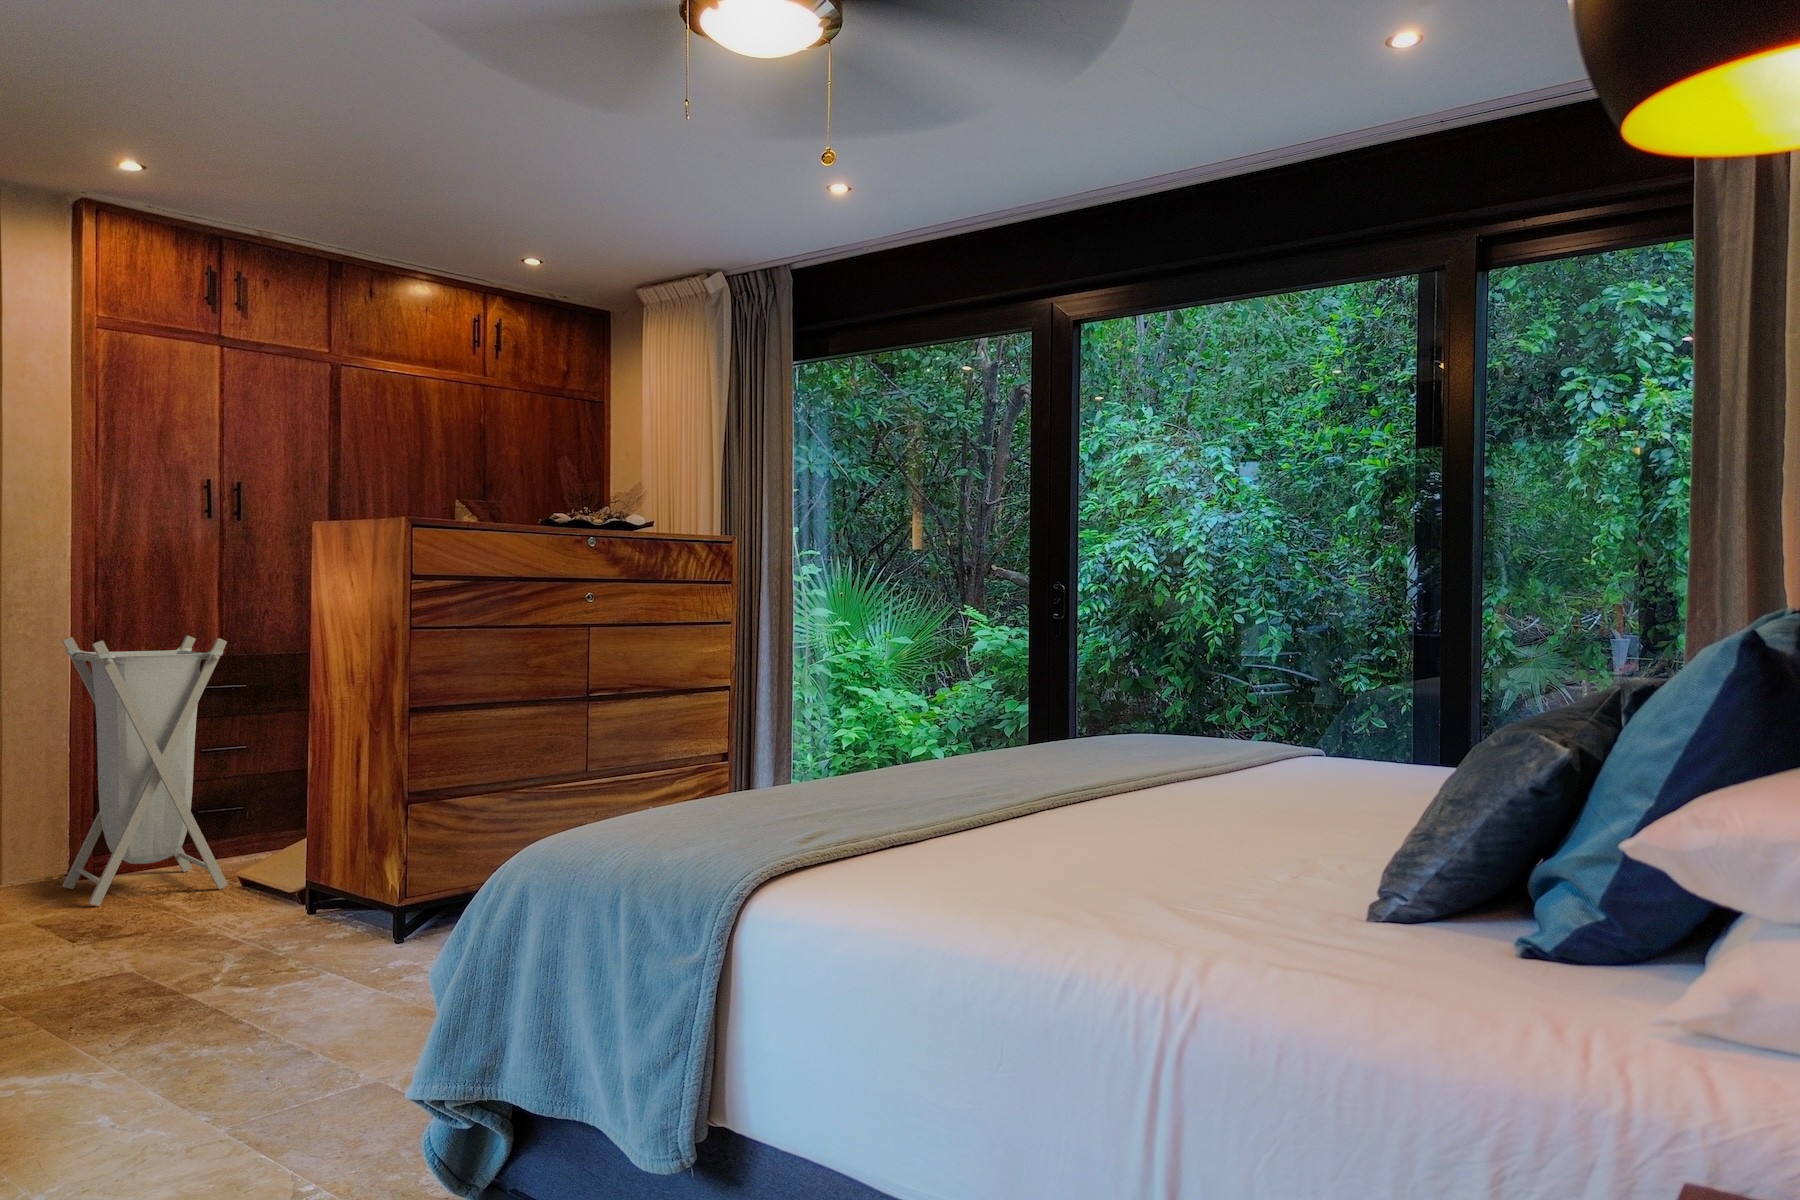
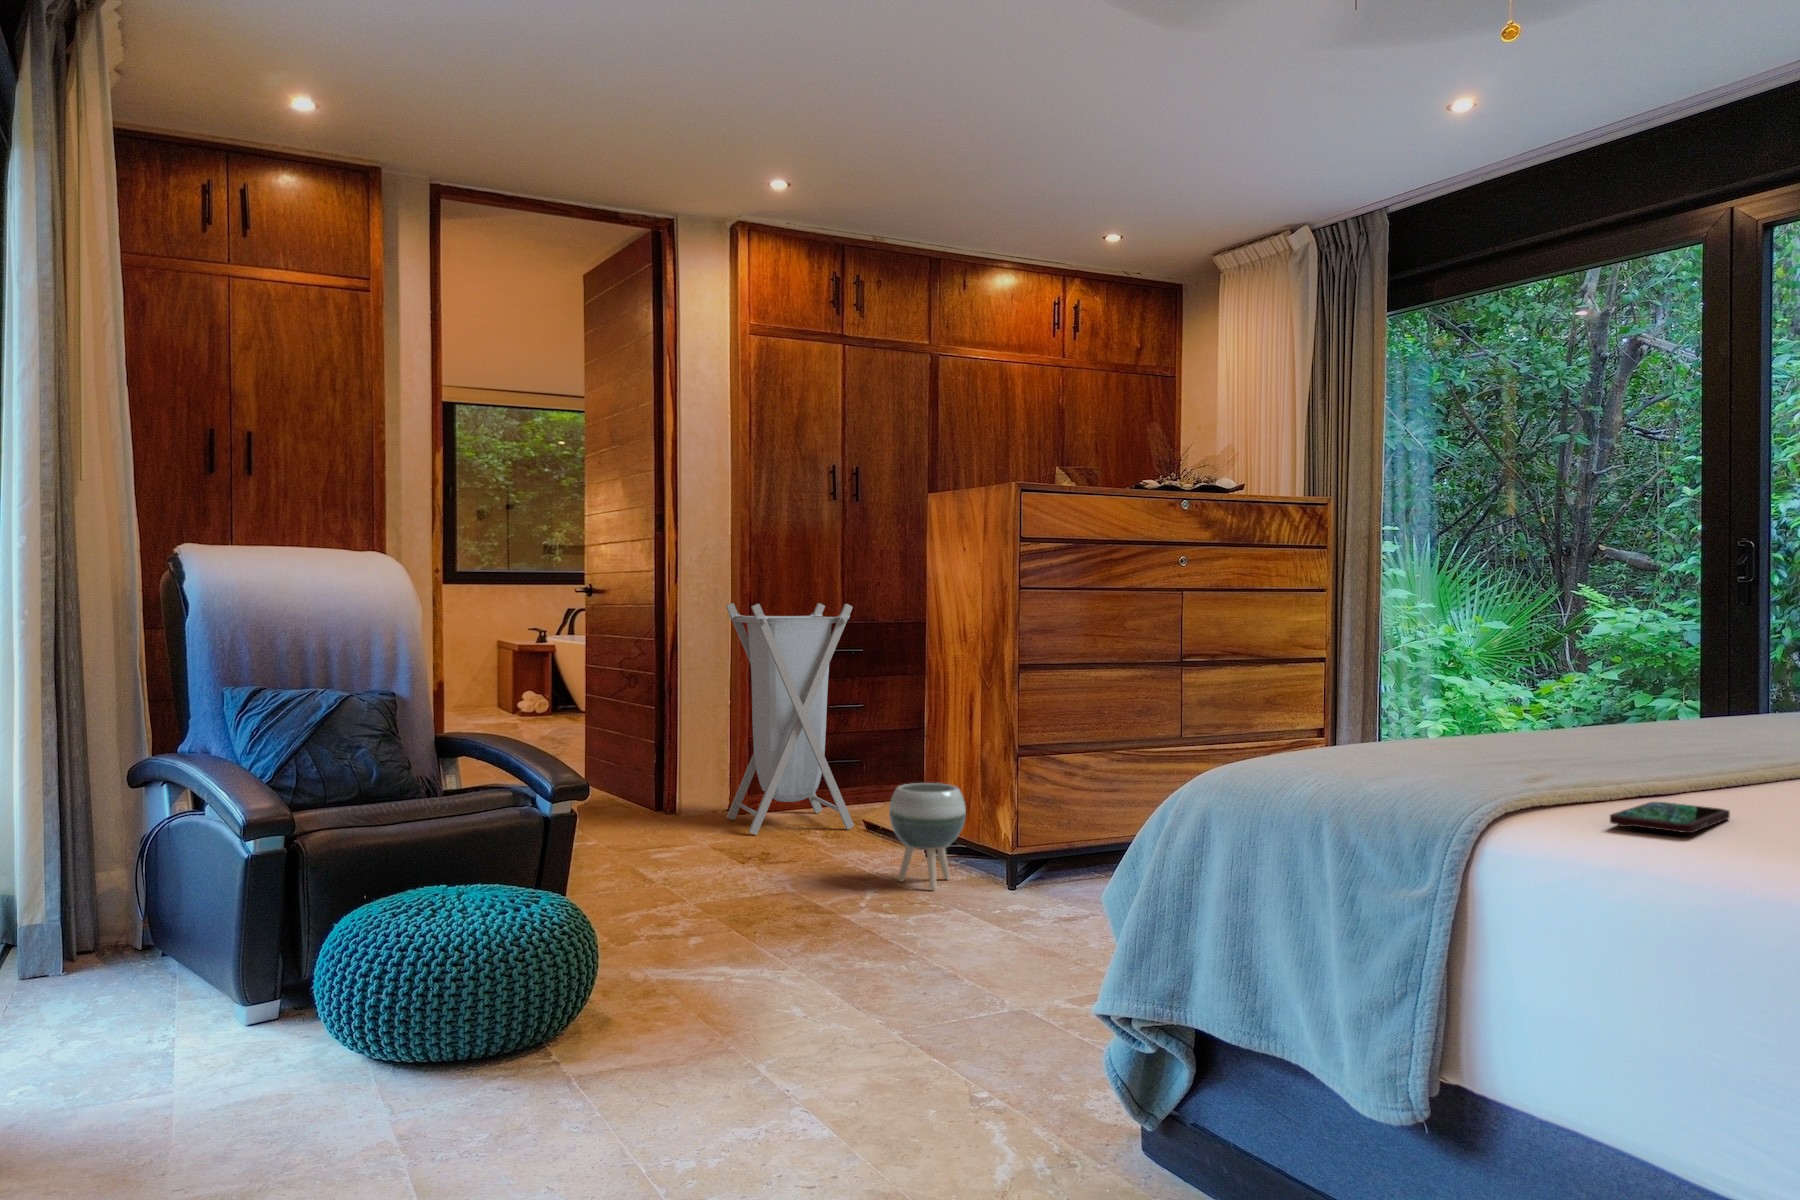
planter: none [257,838,348,954] -> present [889,783,966,890]
smartphone: none [831,862,929,896] -> present [1610,802,1730,833]

